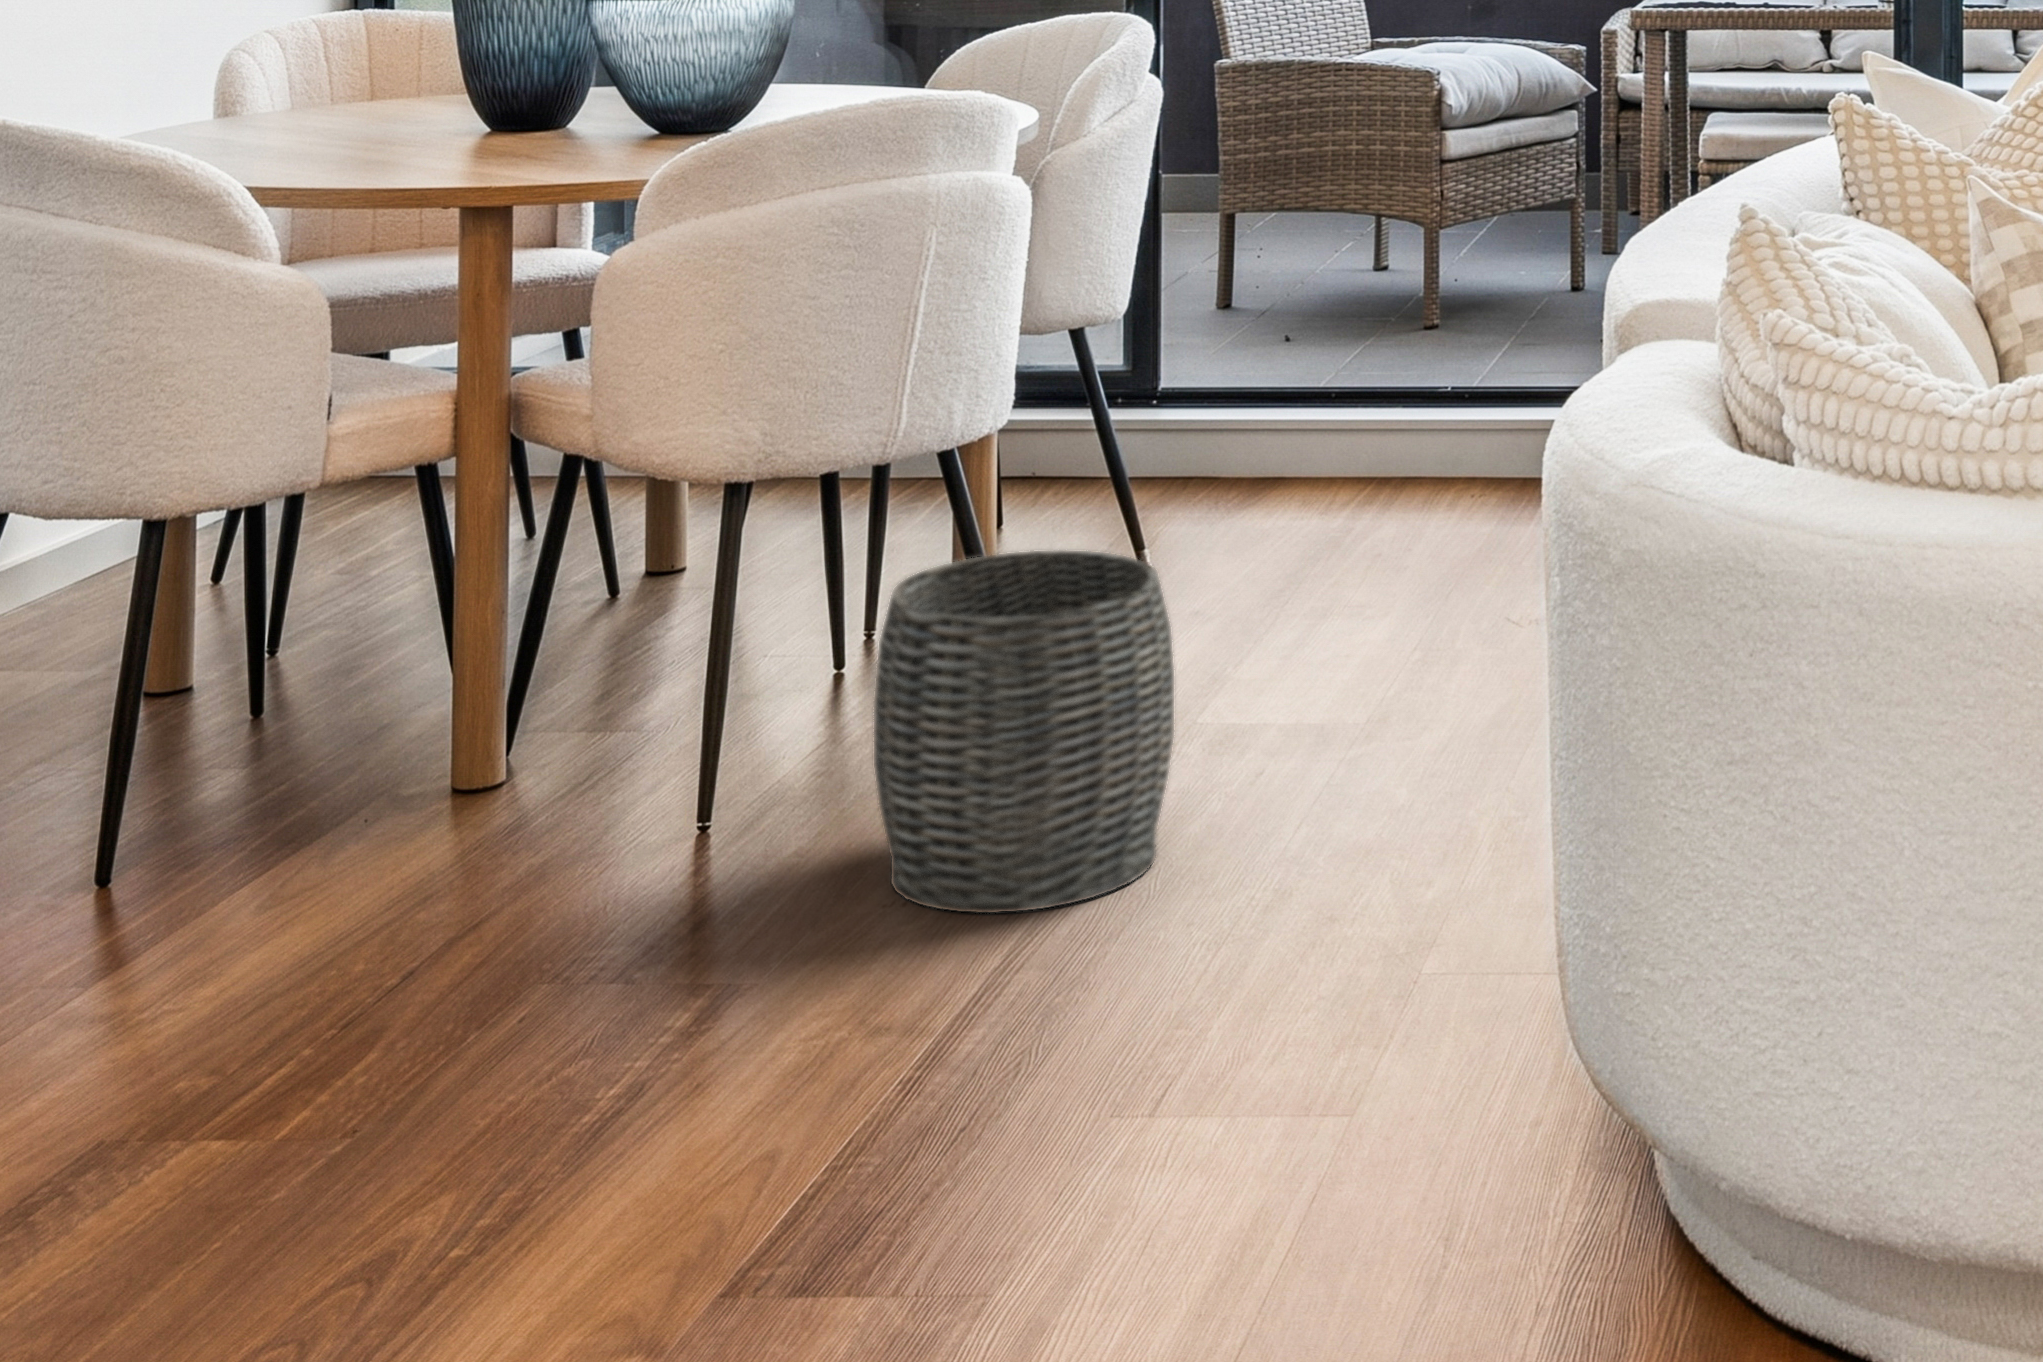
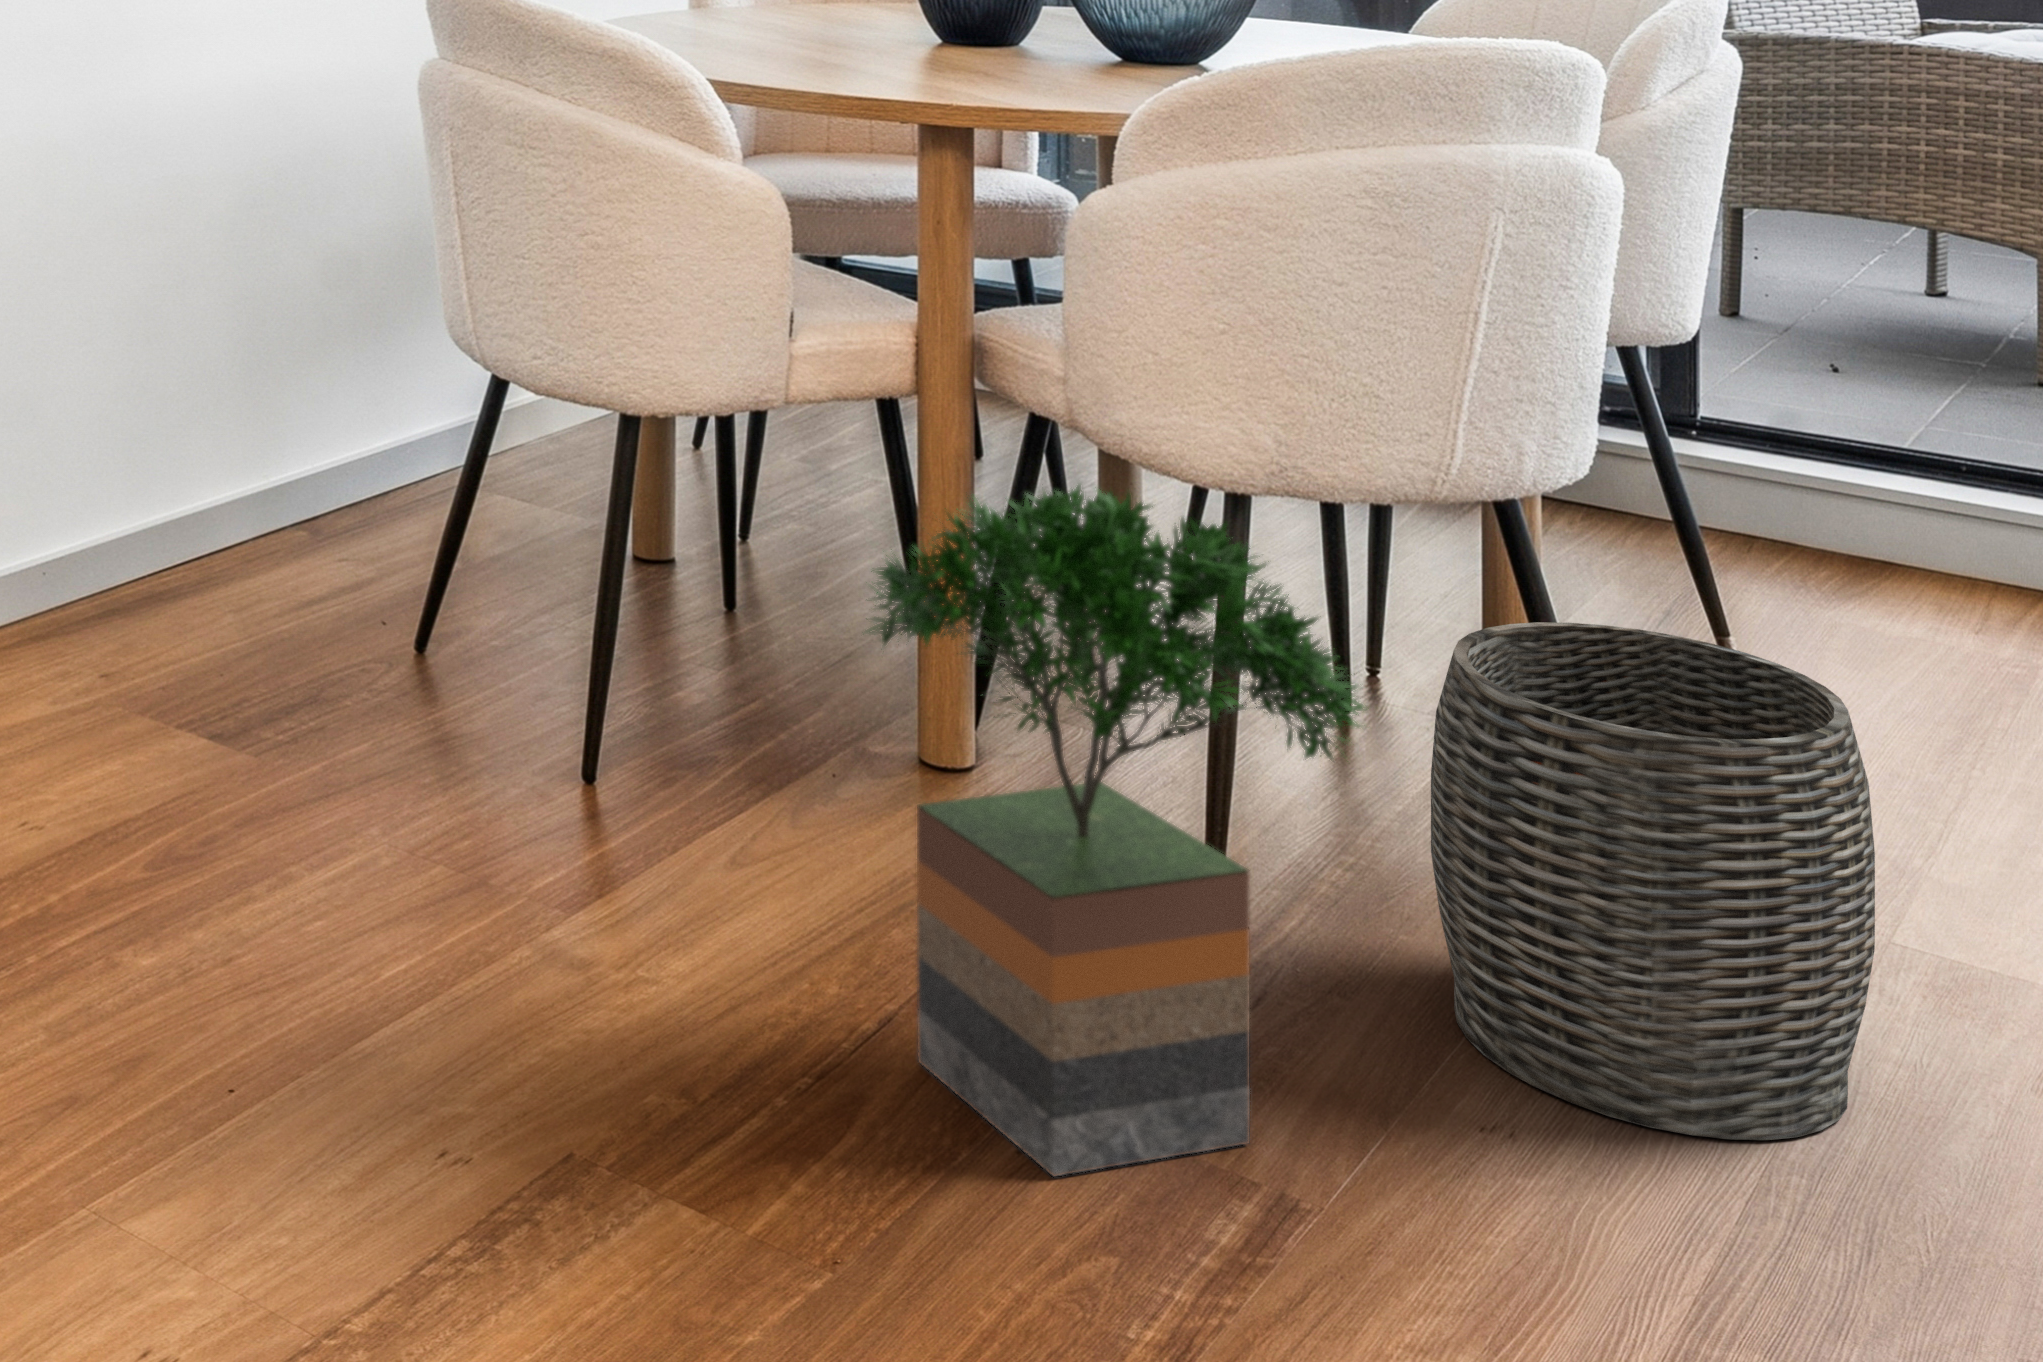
potted tree: none [377,501,803,1069] -> present [863,485,1365,1176]

